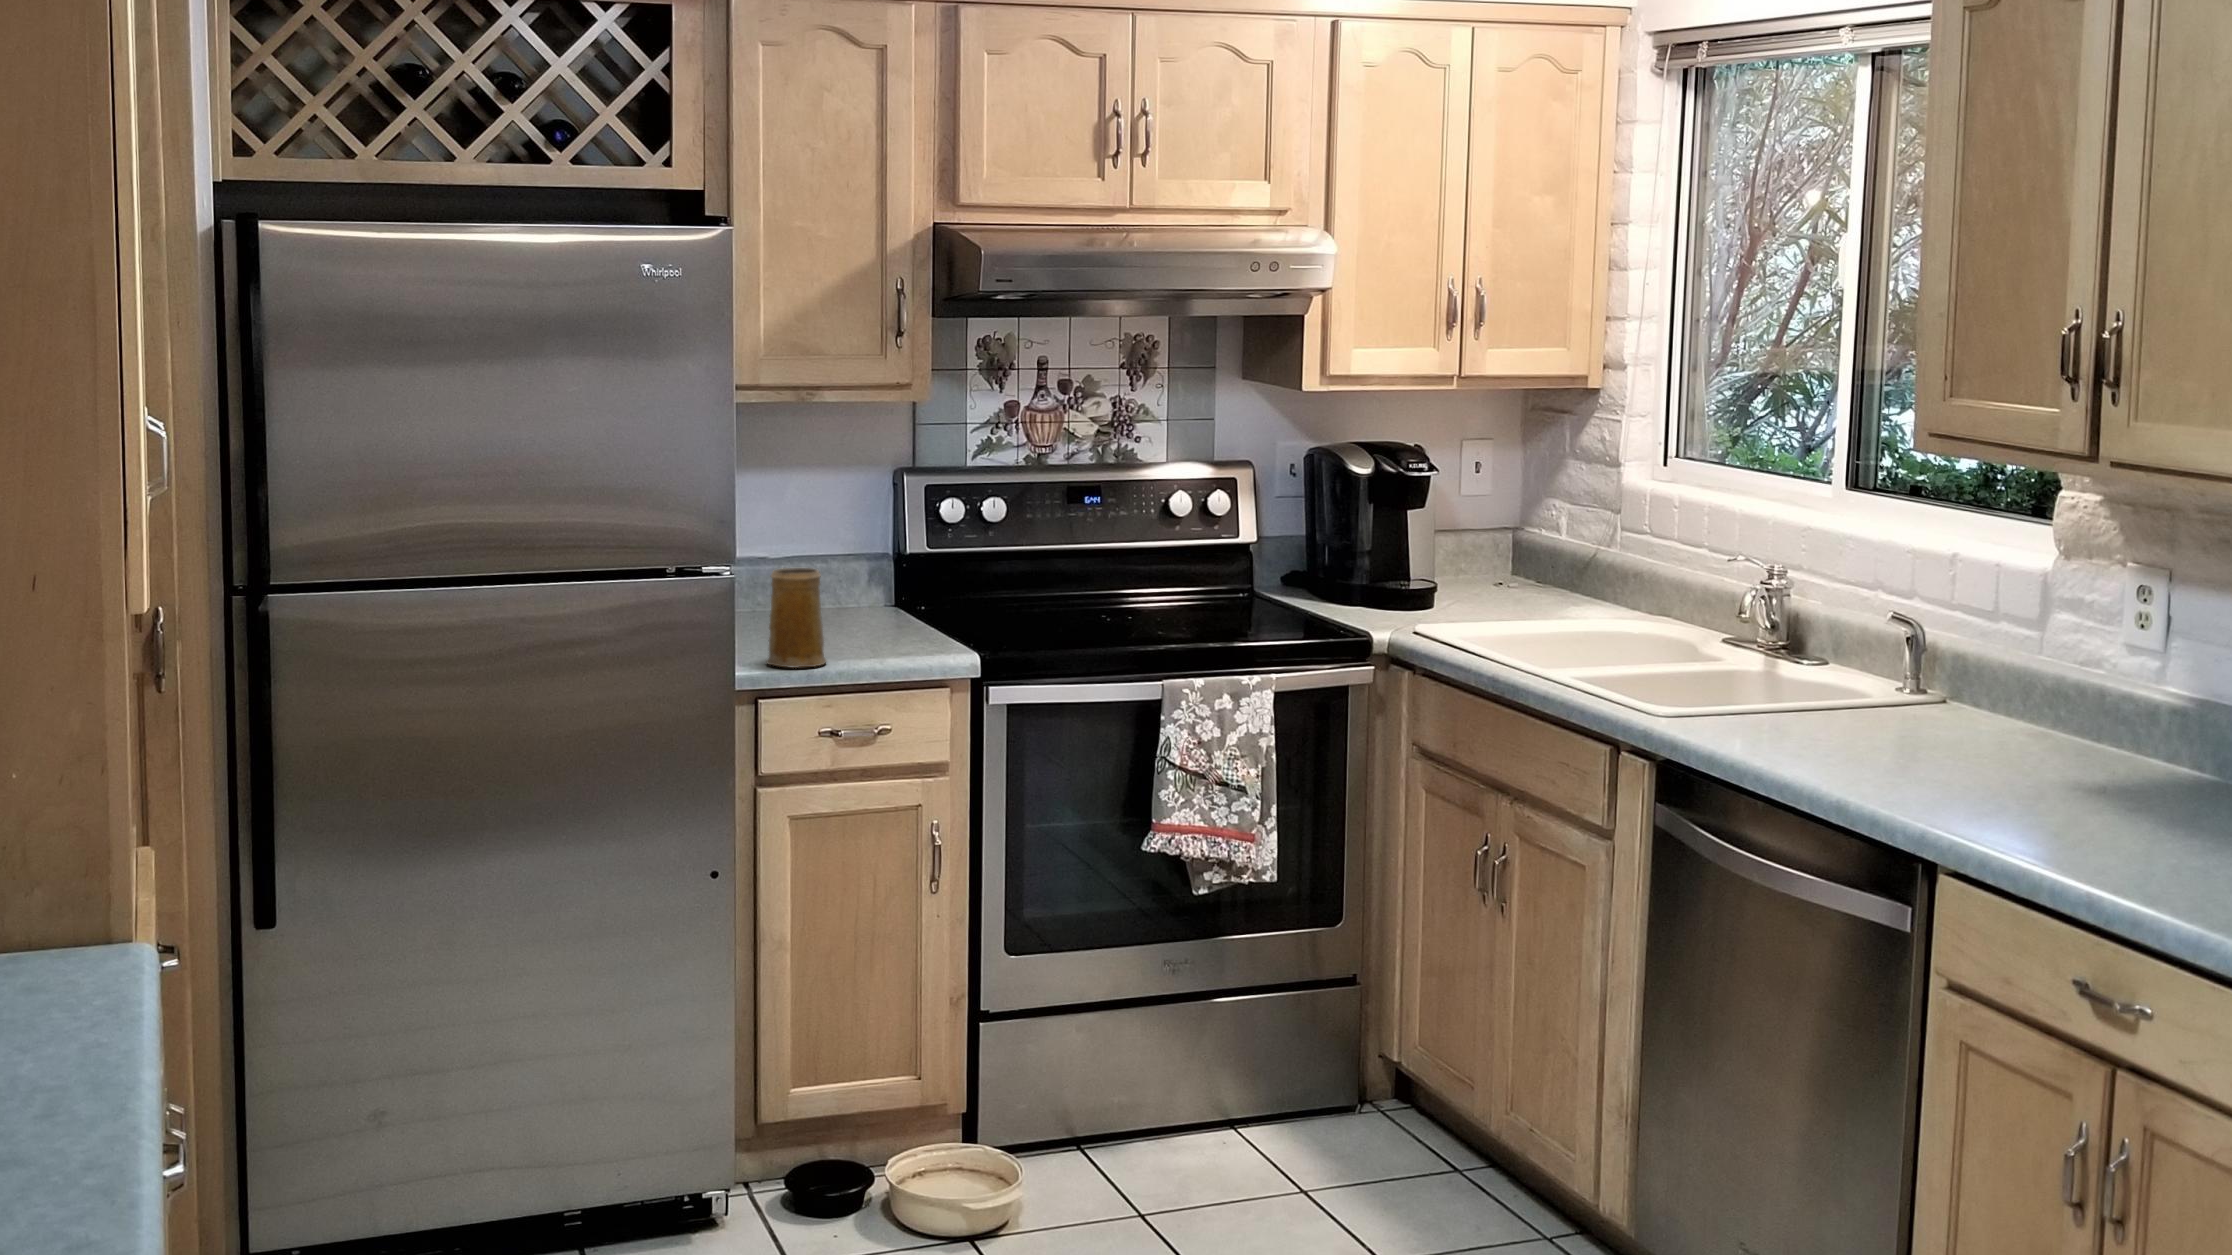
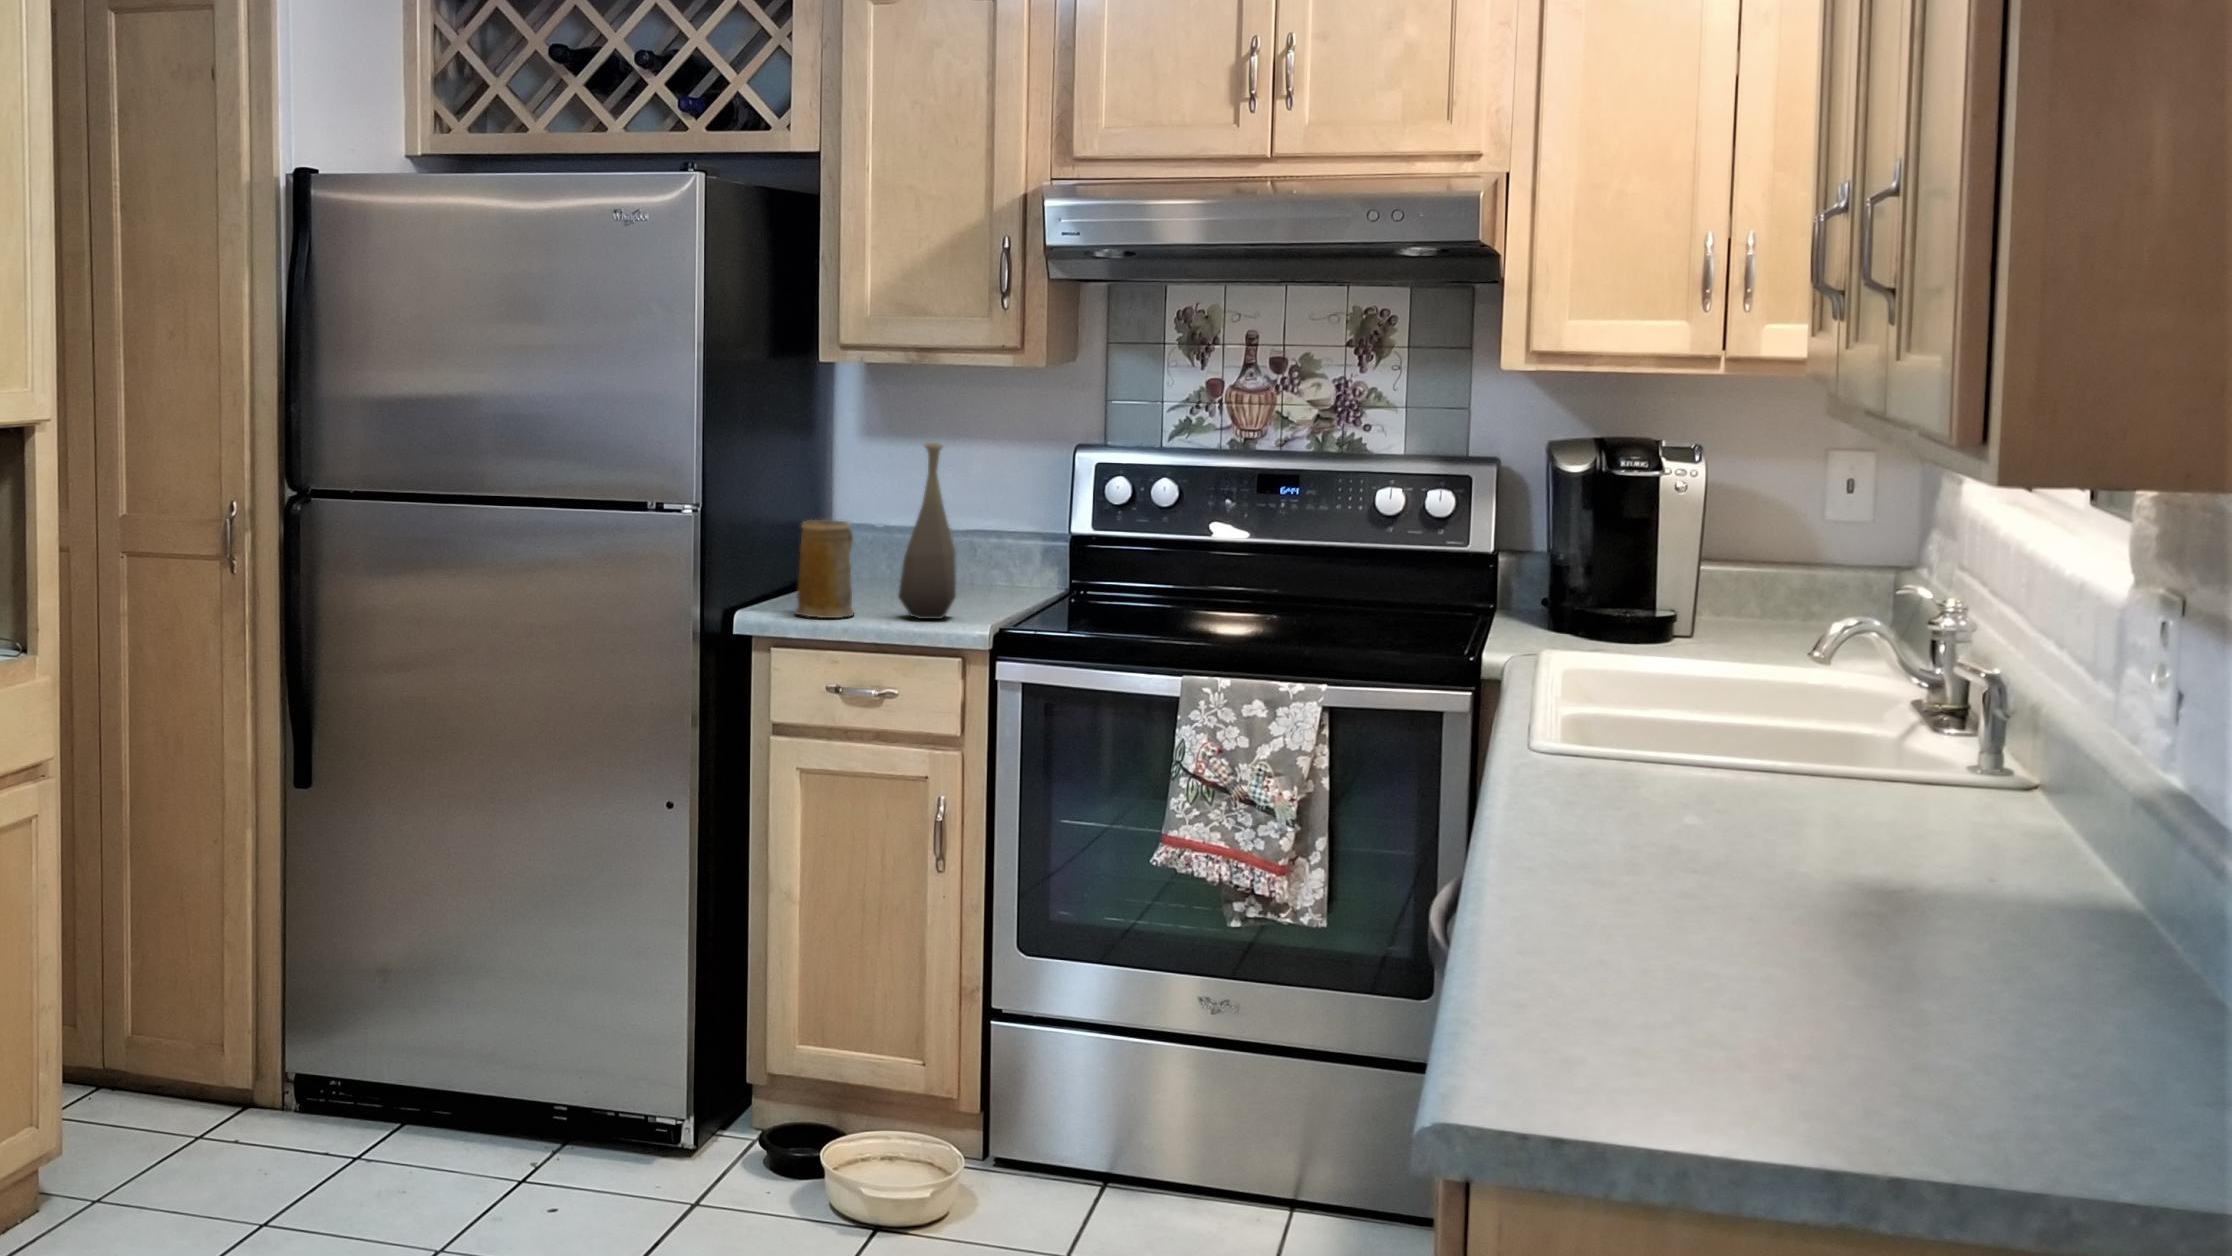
bottle: none [858,484,915,656] -> present [898,443,956,619]

